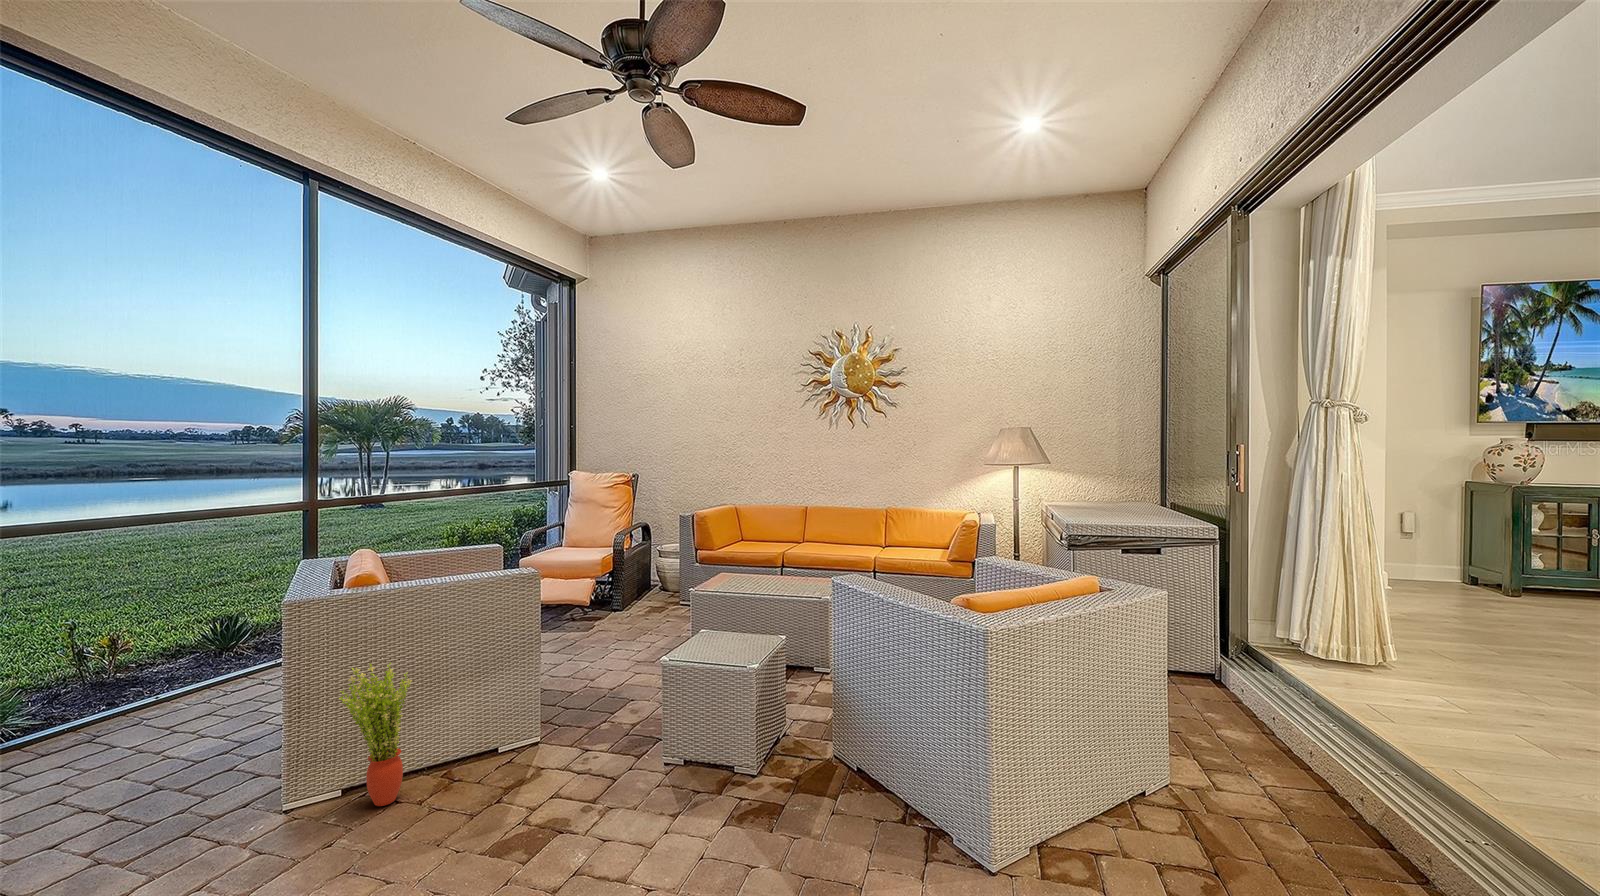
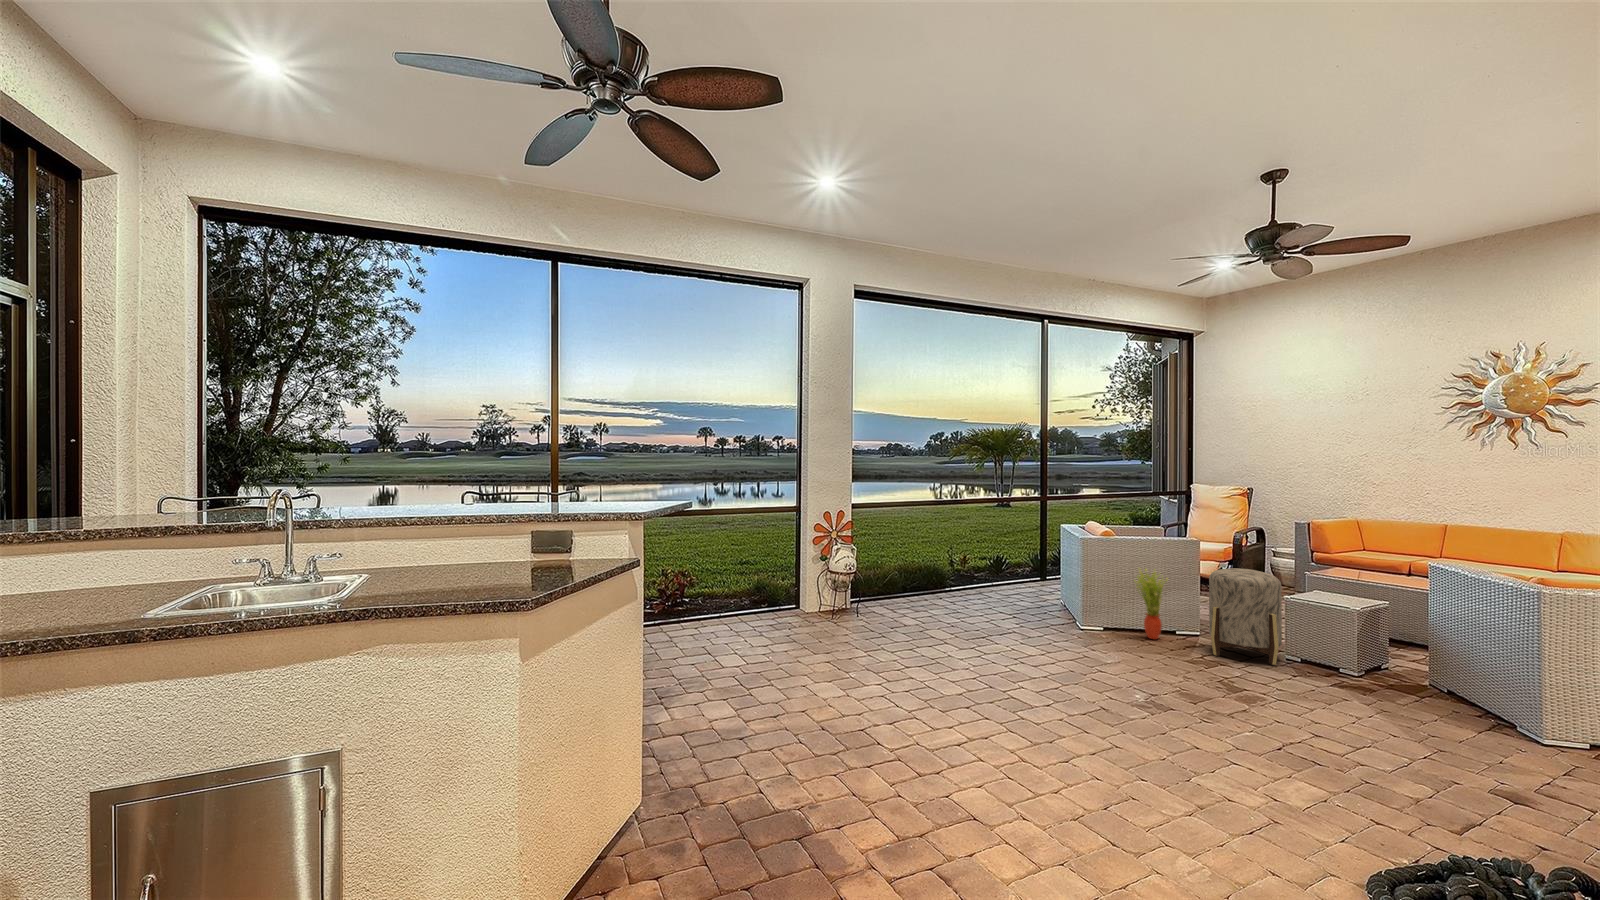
ottoman: none [470,639,593,826] -> present [1209,568,1282,665]

